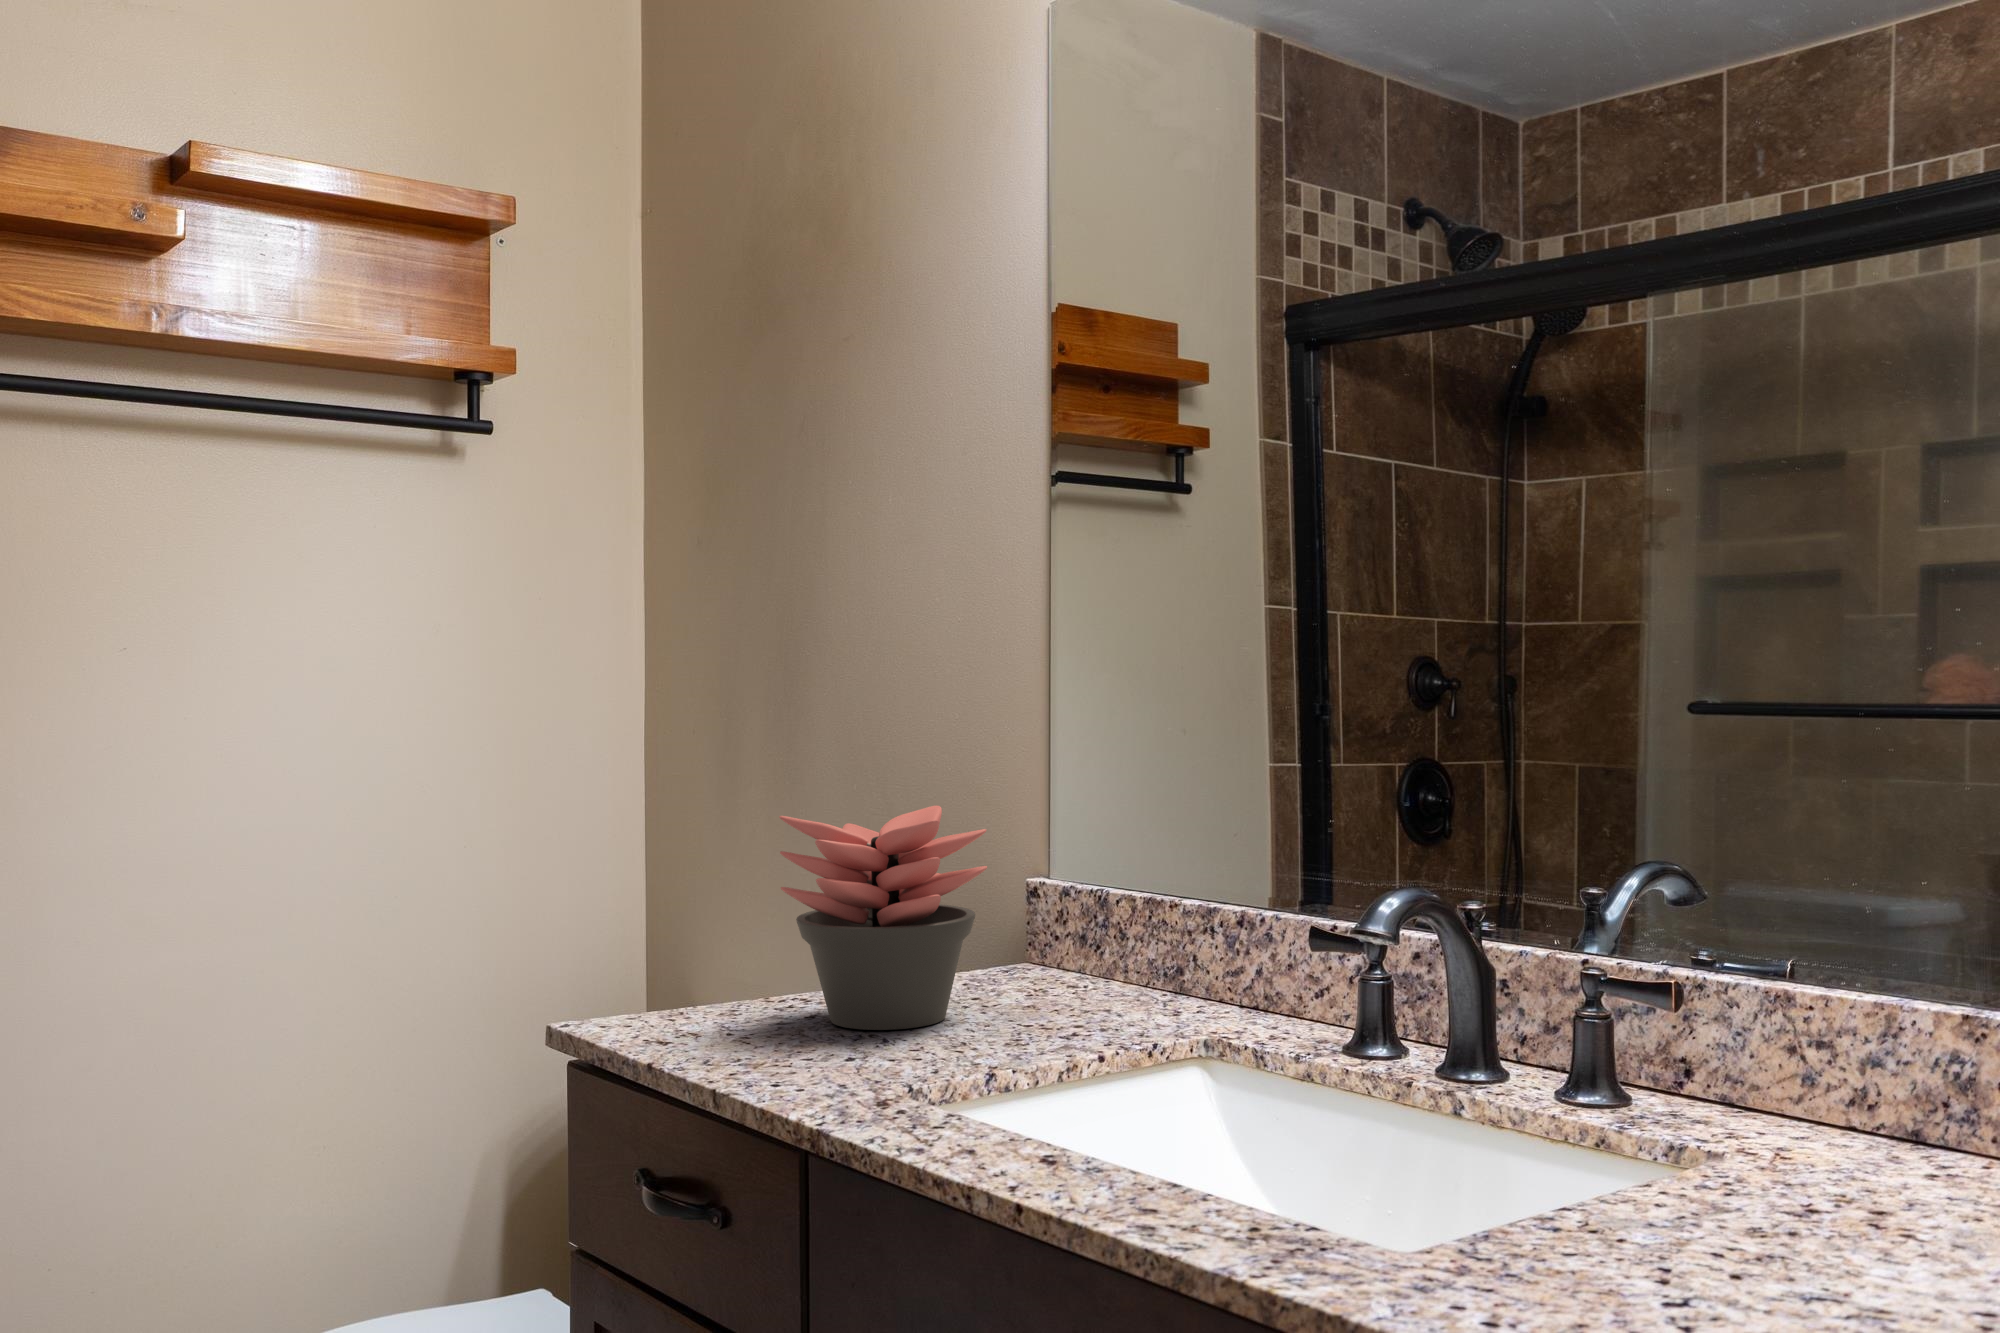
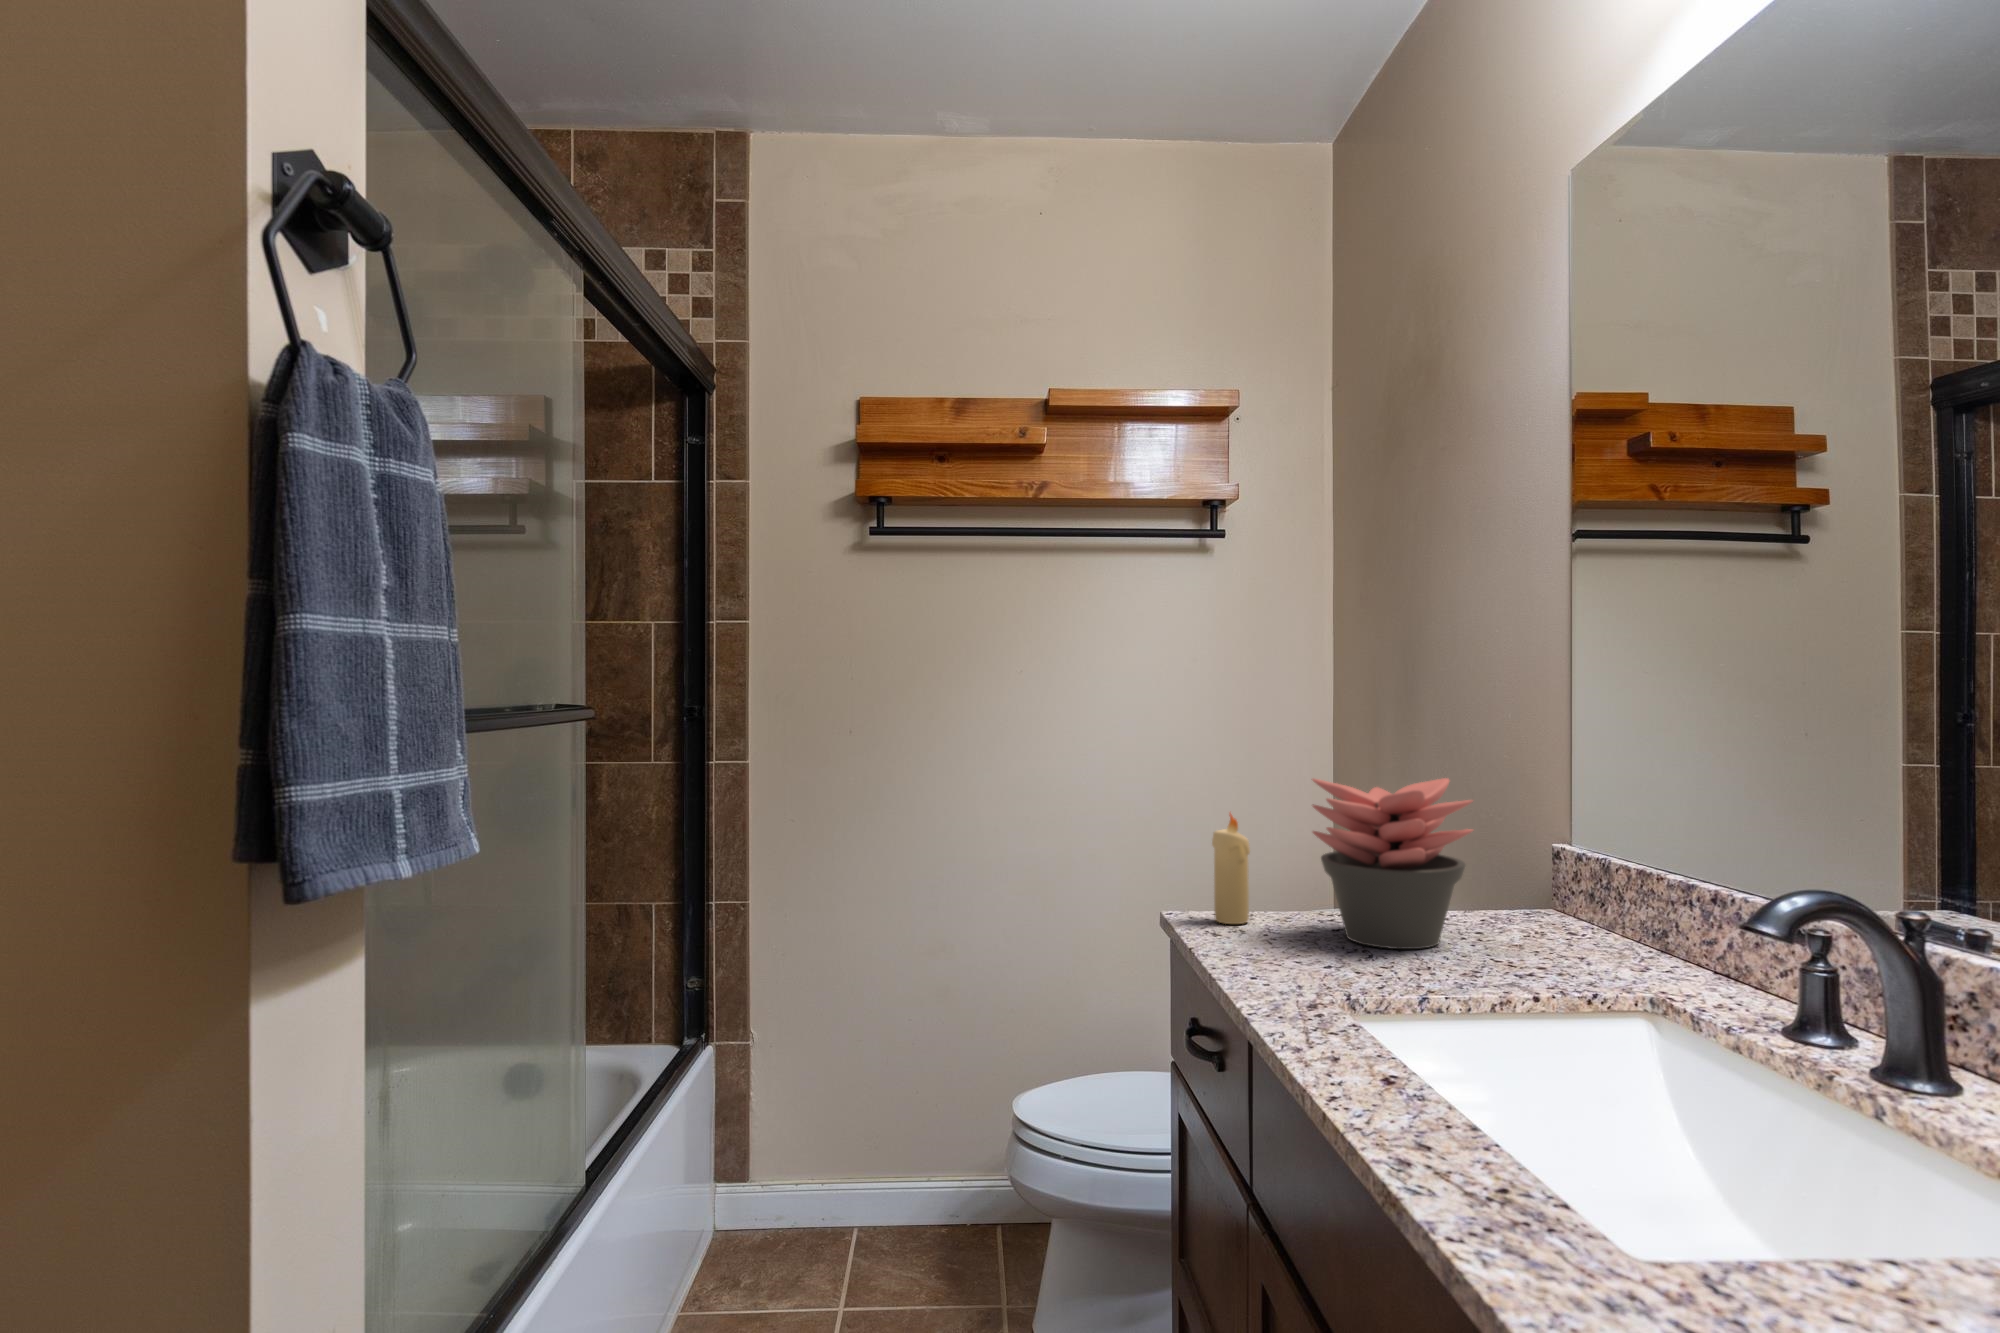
candle: none [636,871,689,1030] -> present [1212,813,1250,924]

